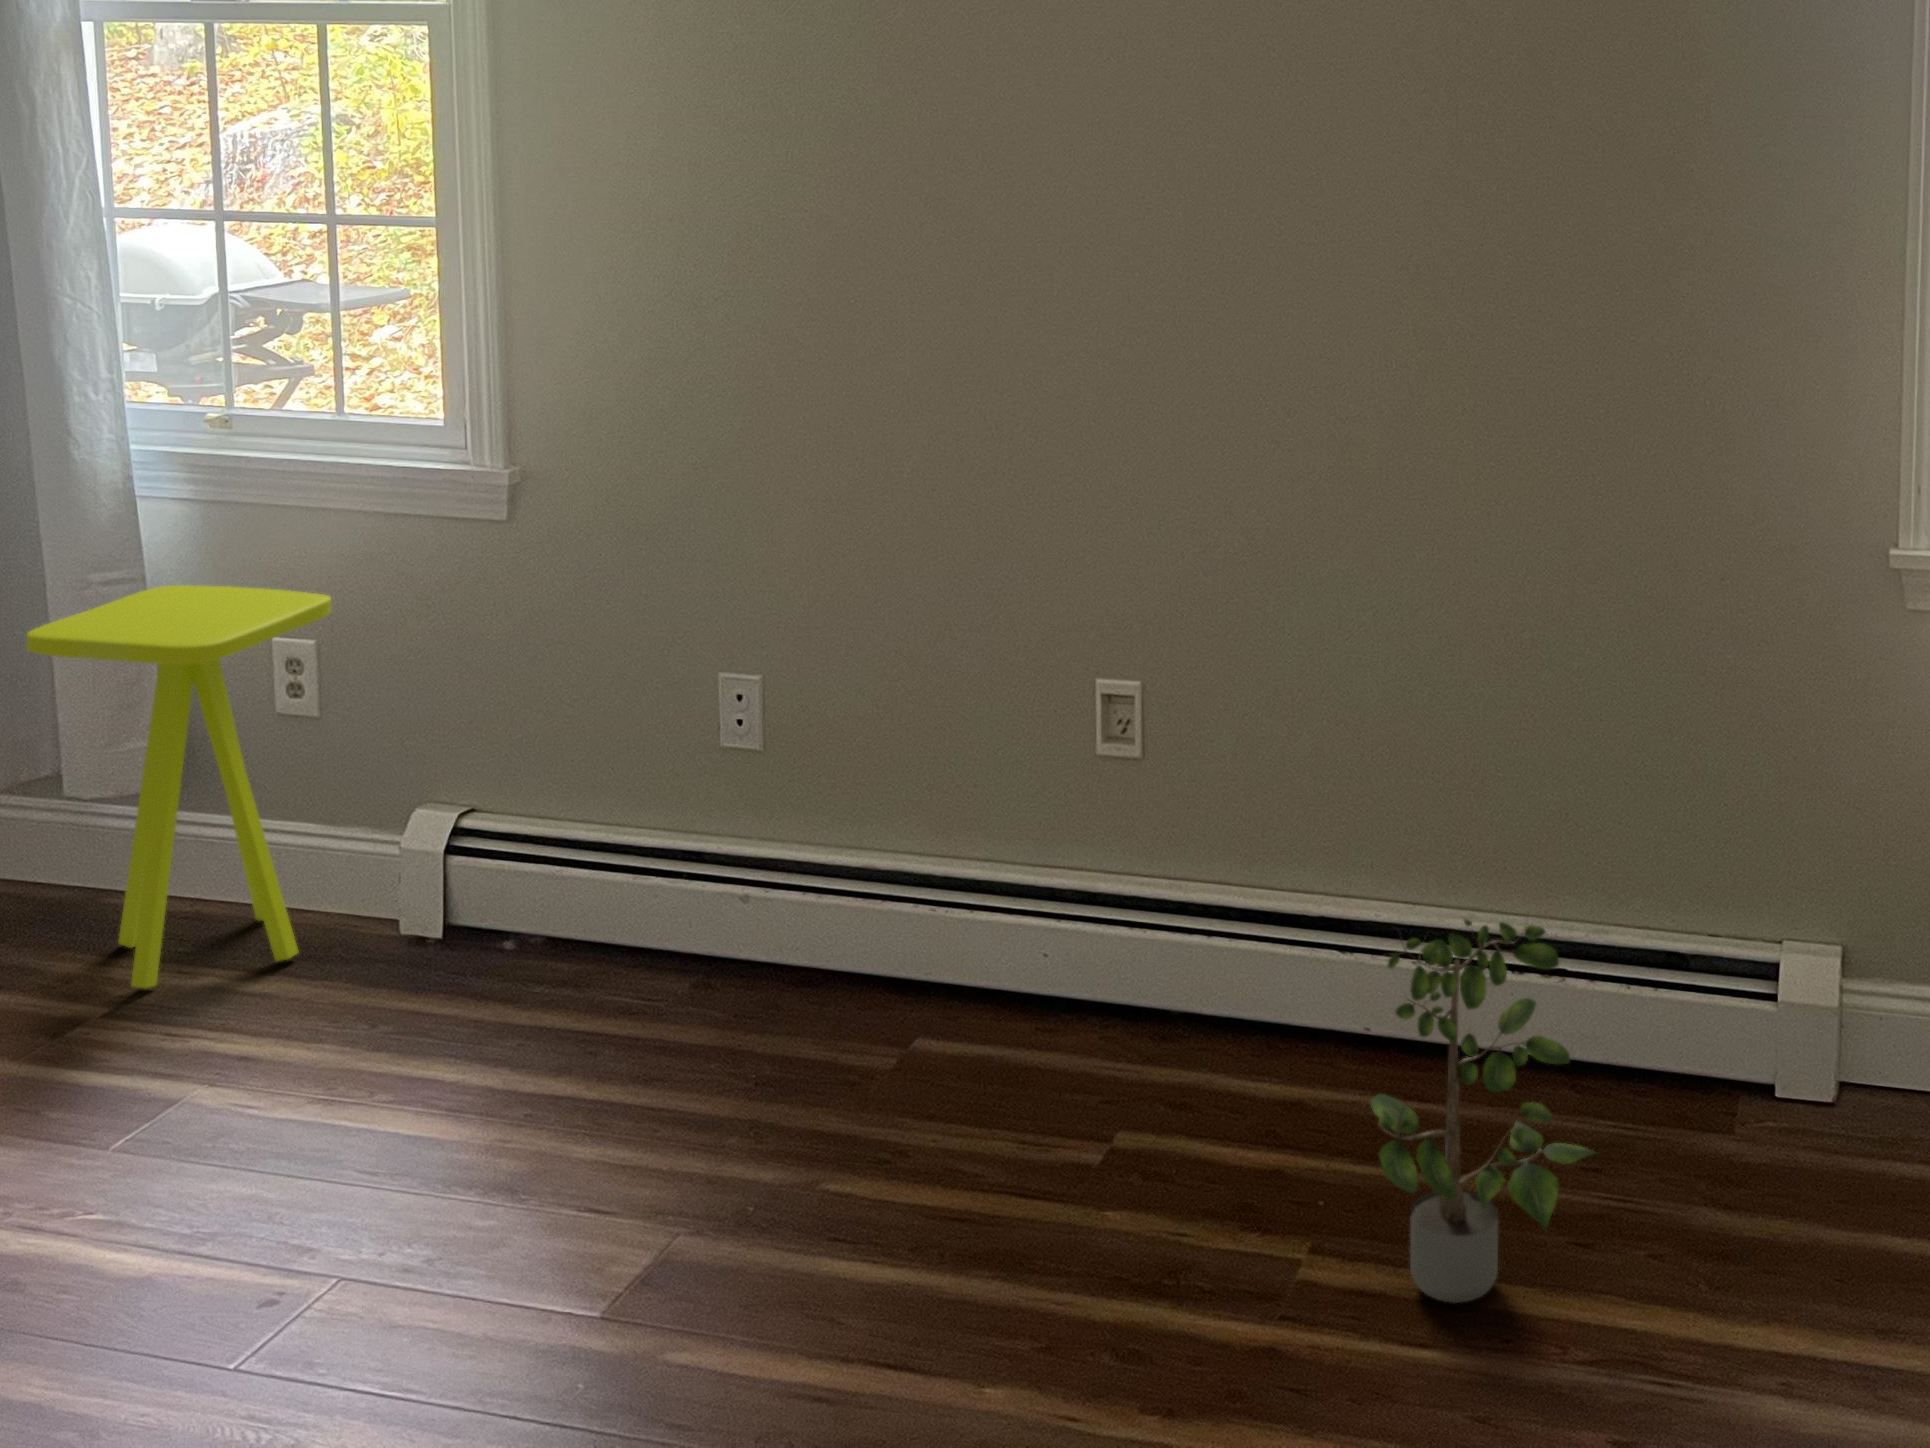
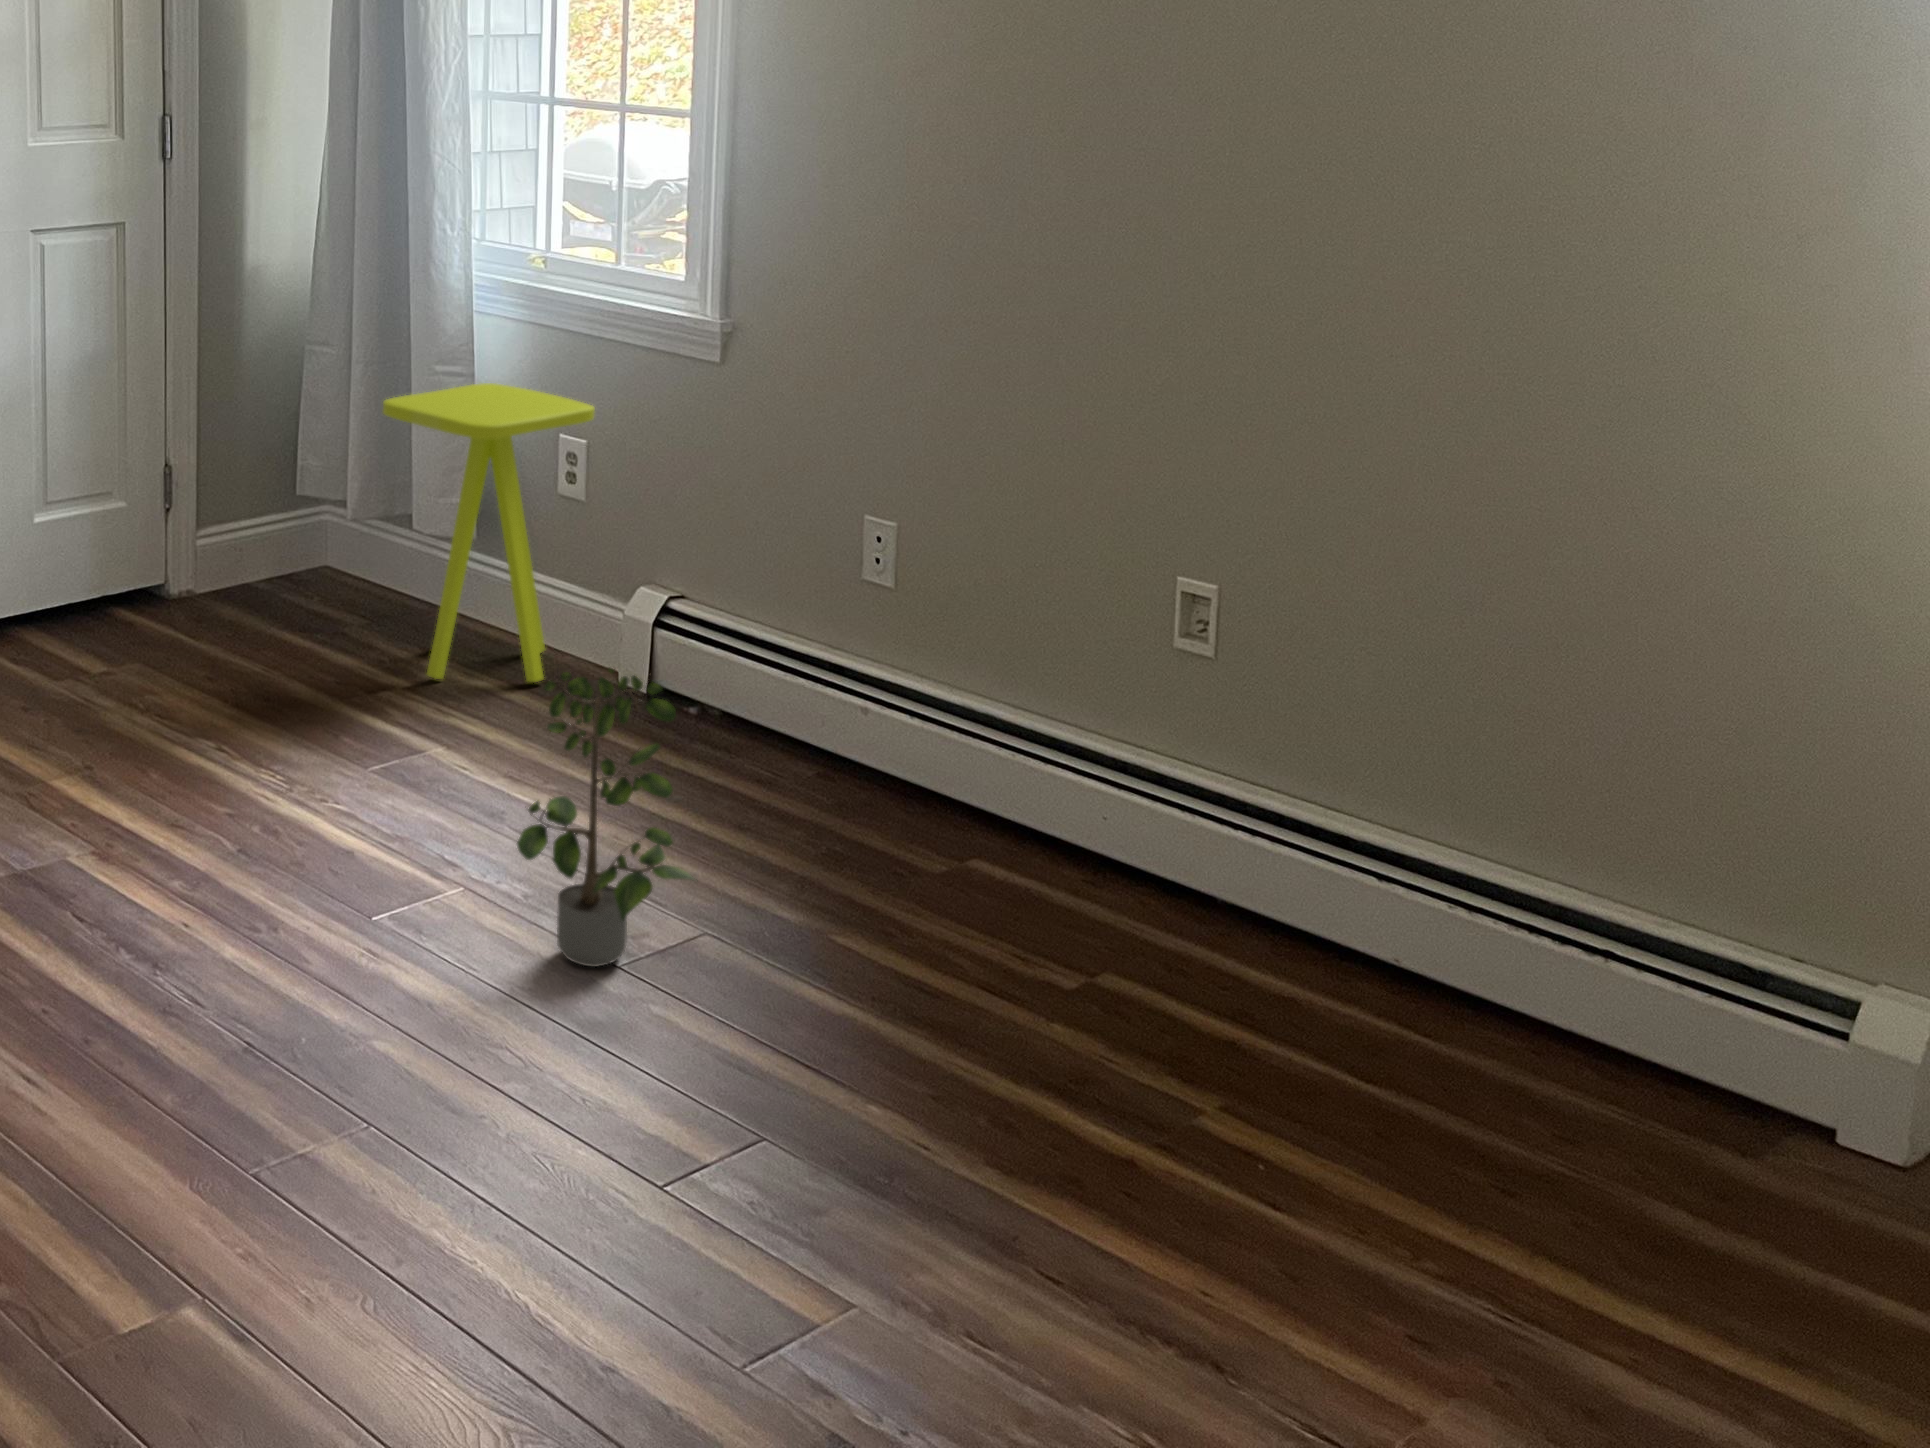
potted plant: present [1371,920,1597,1303] -> present [517,668,694,967]

